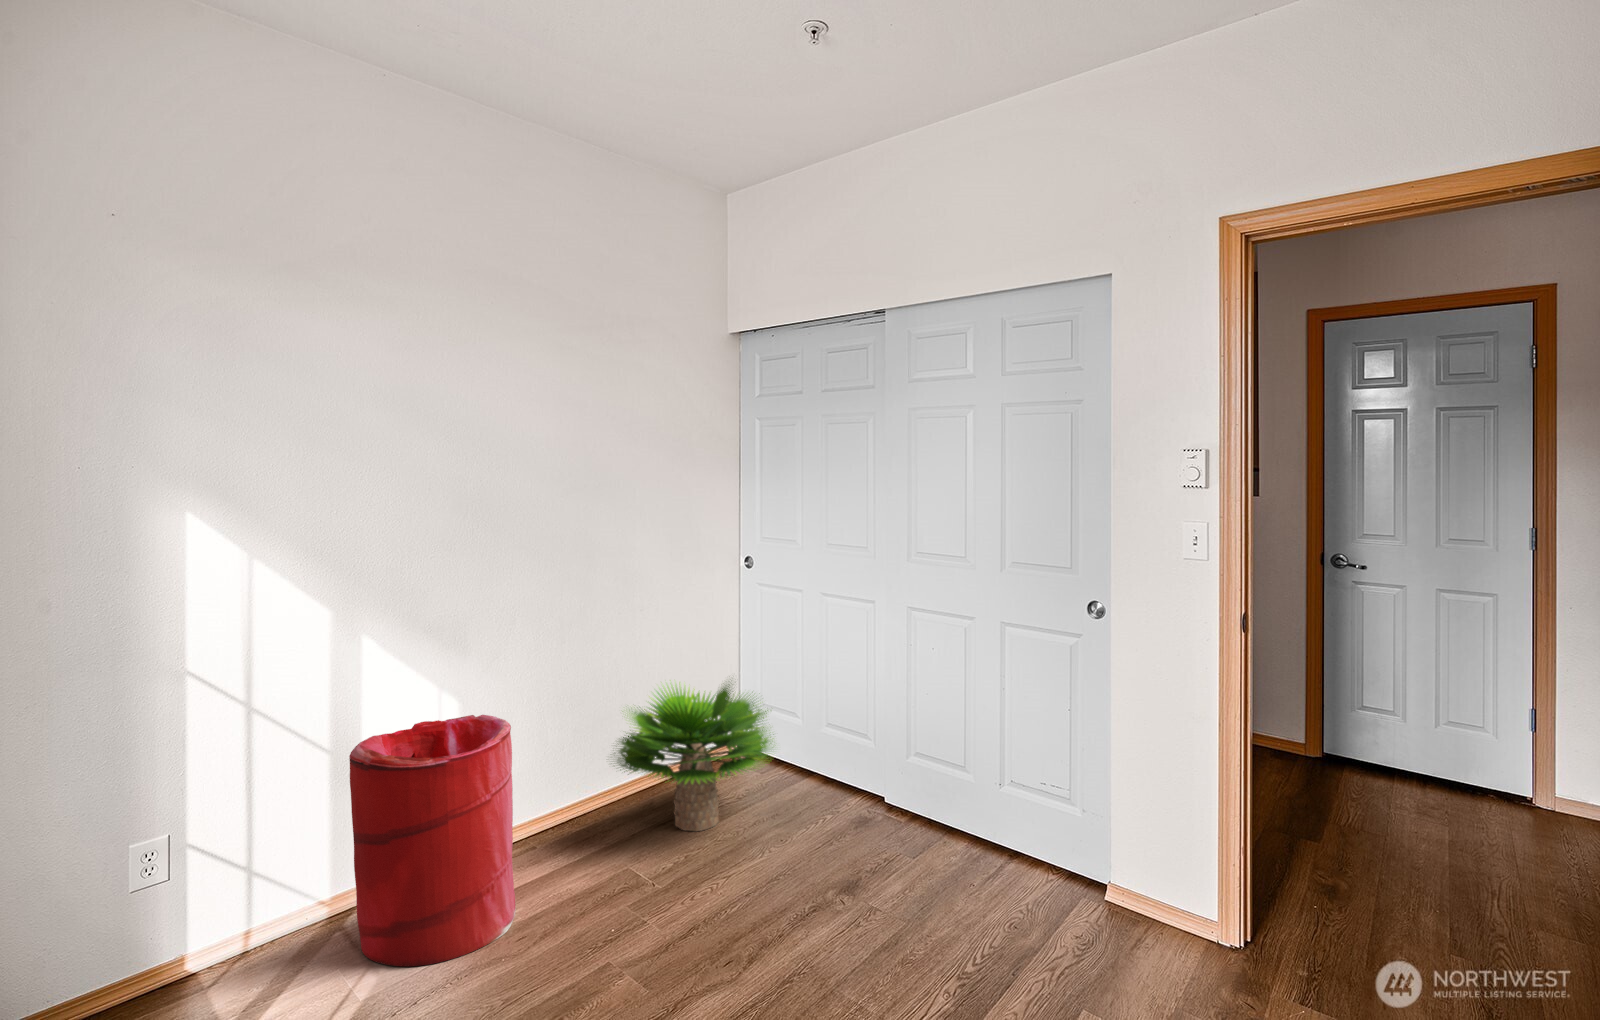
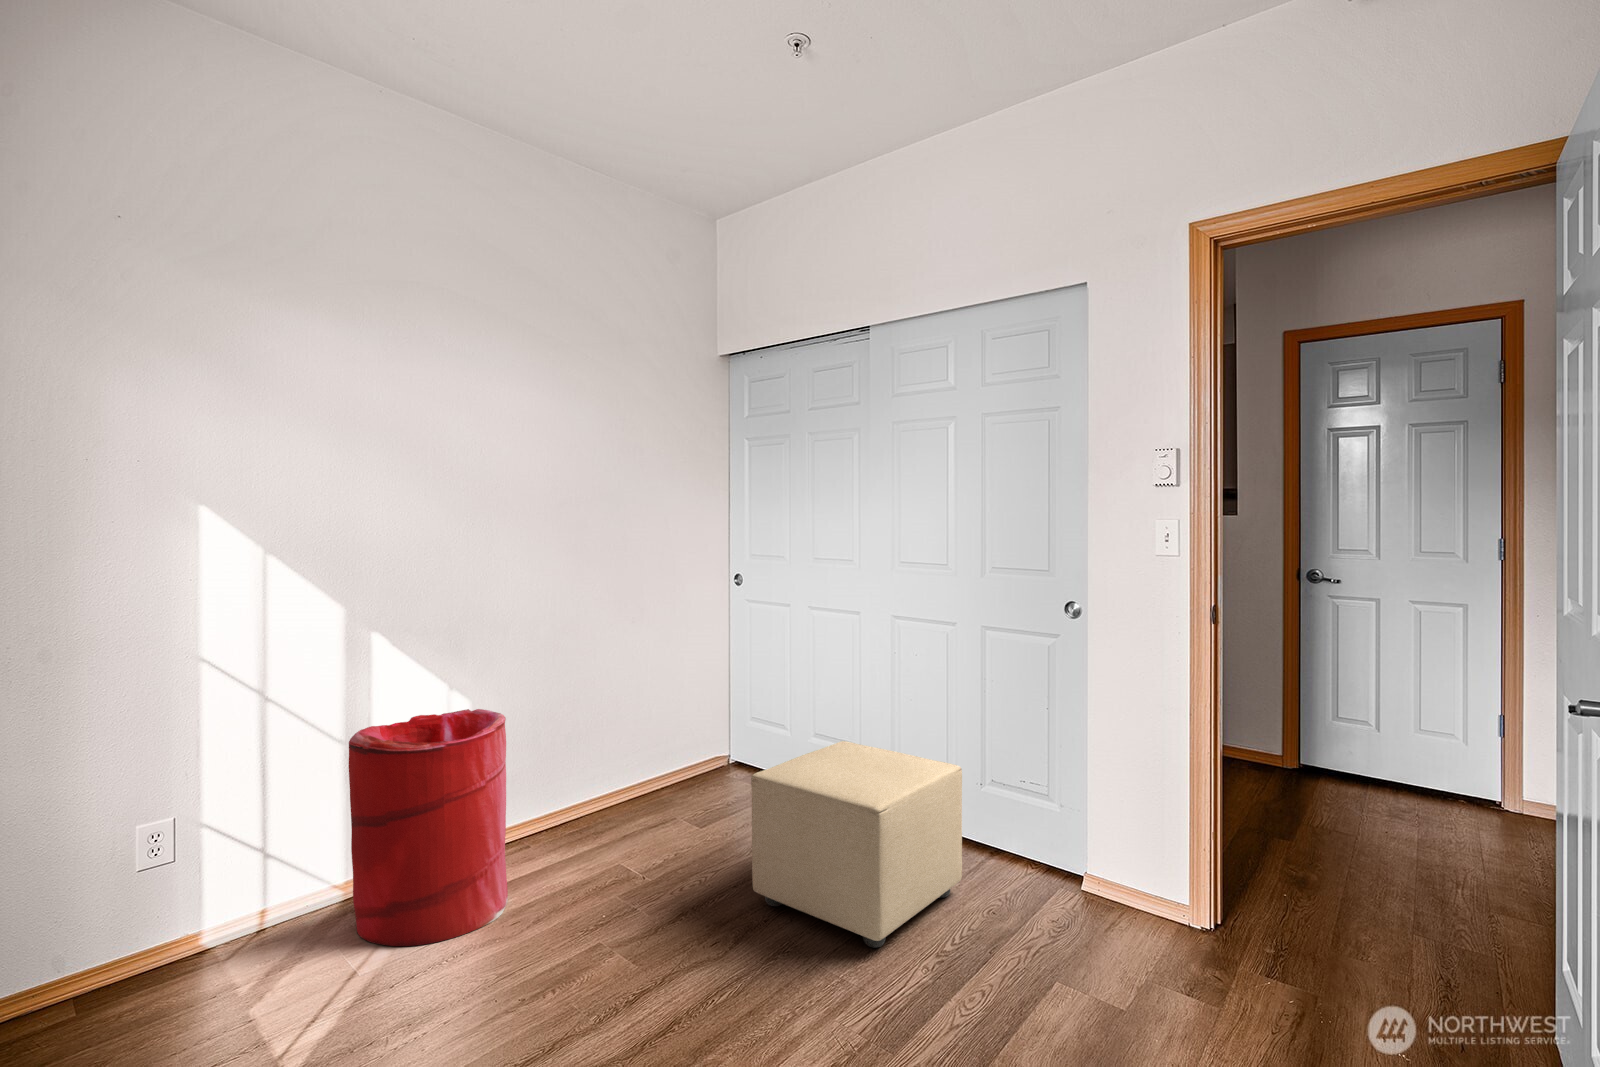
potted plant: present [617,684,773,831] -> none [596,676,771,831]
ottoman: none [764,744,981,968] -> present [751,741,962,948]

